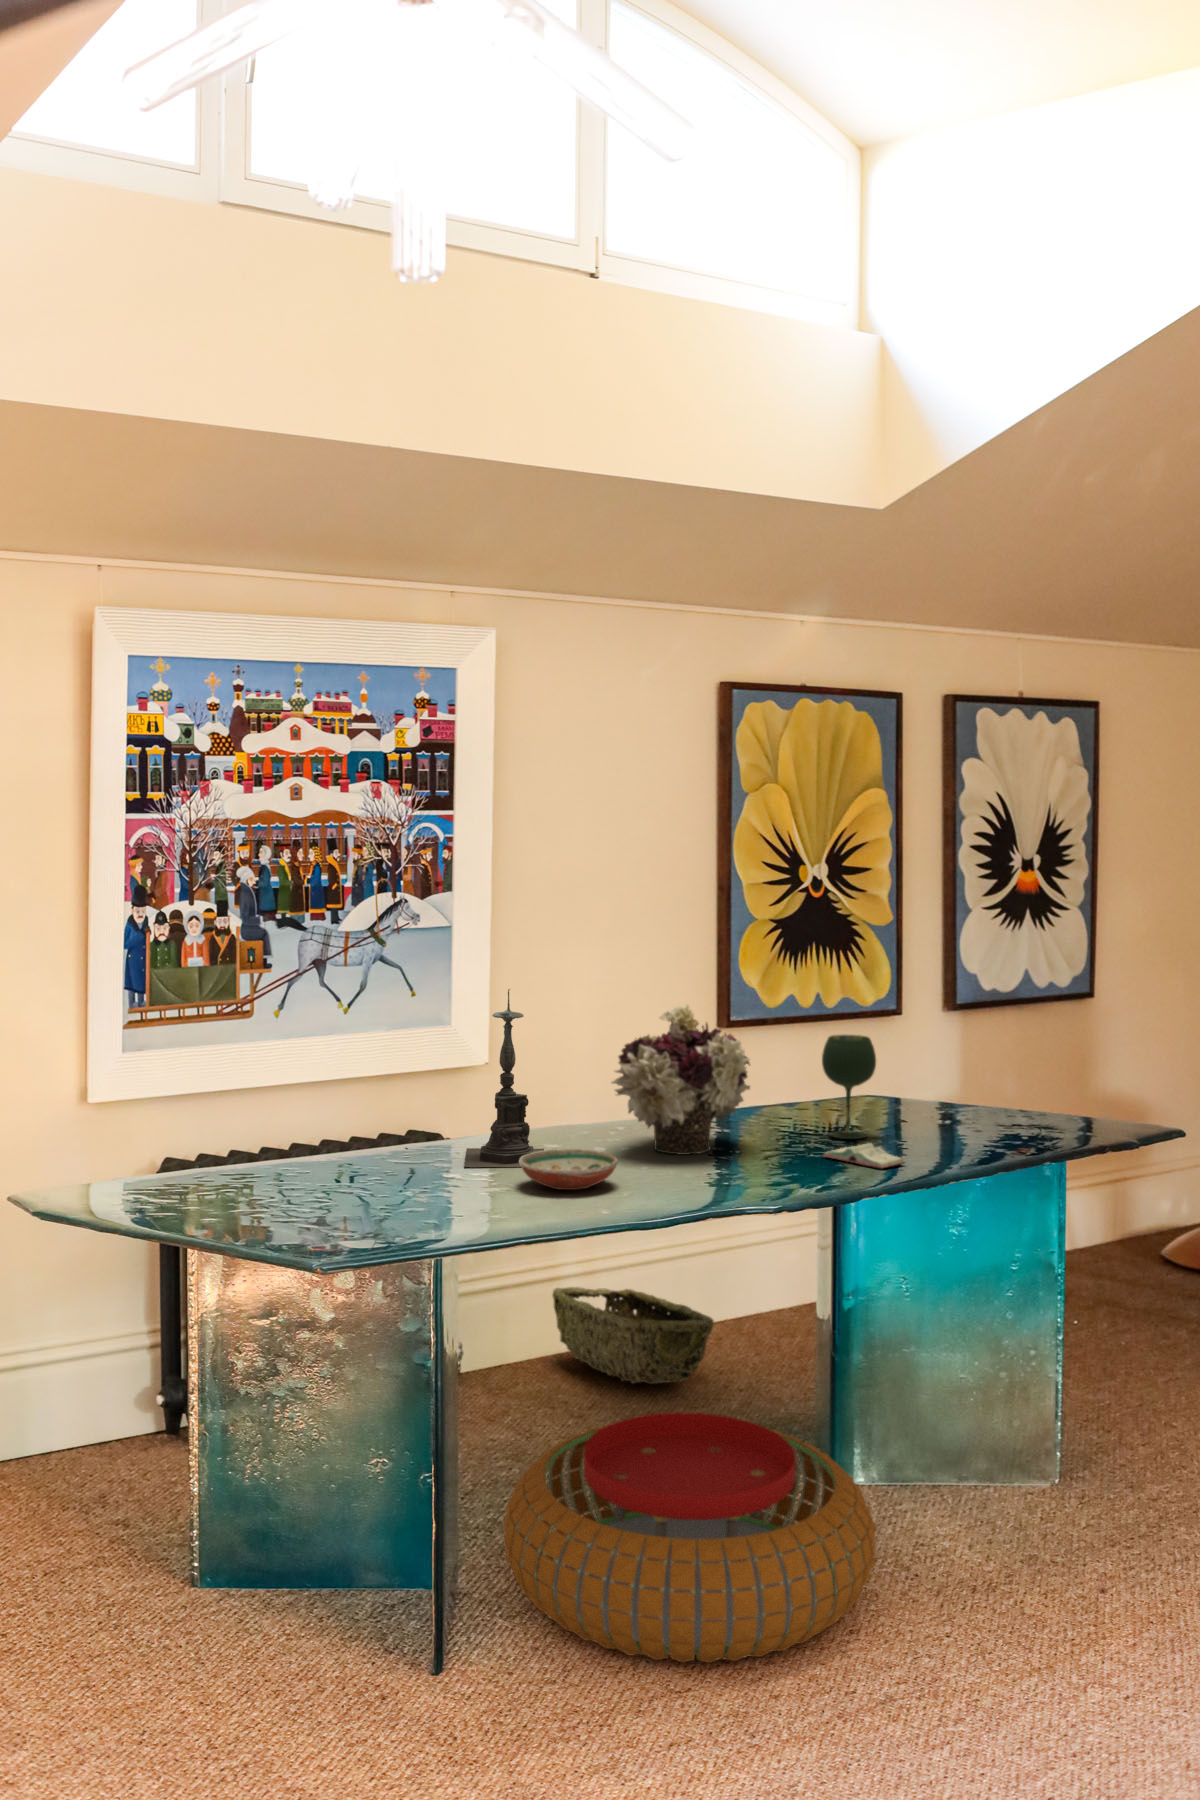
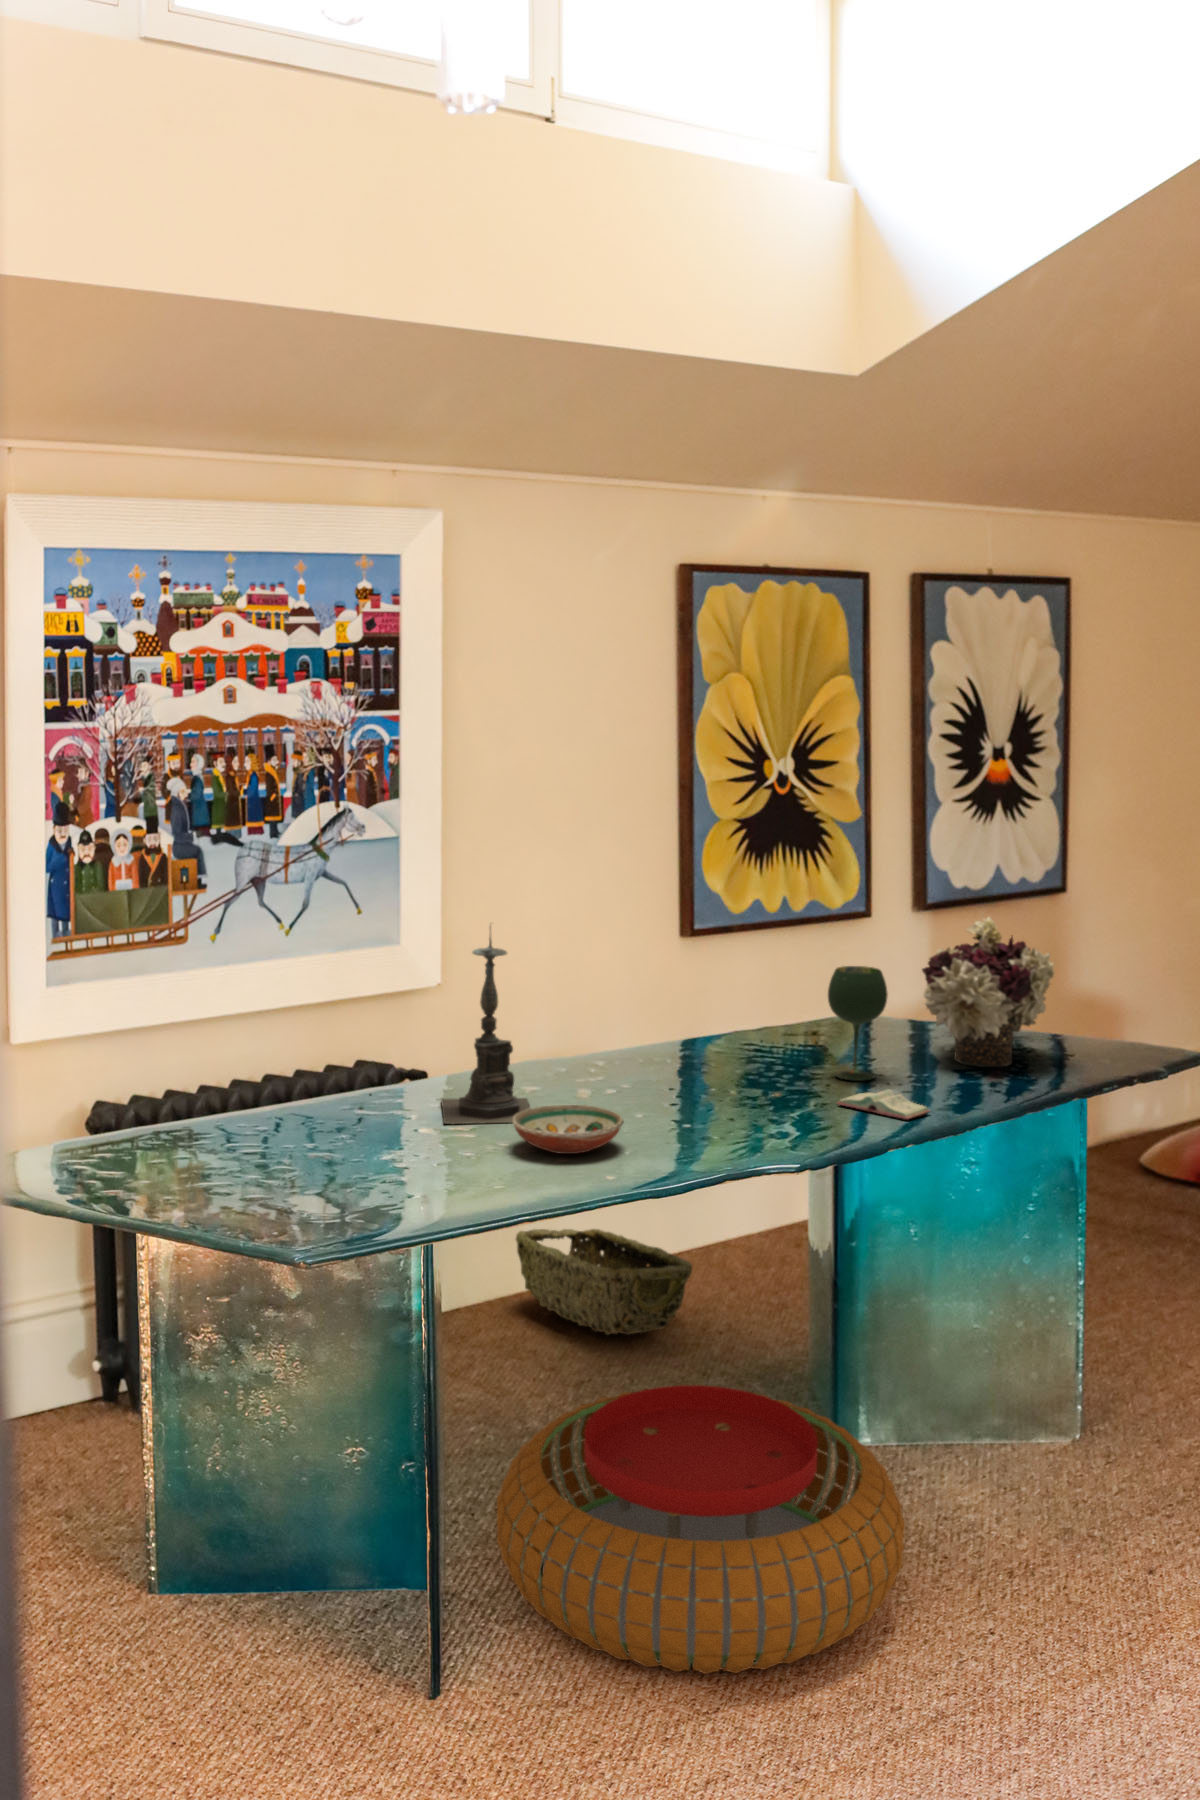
flower arrangement: present [612,1004,750,1155] -> present [922,917,1054,1067]

